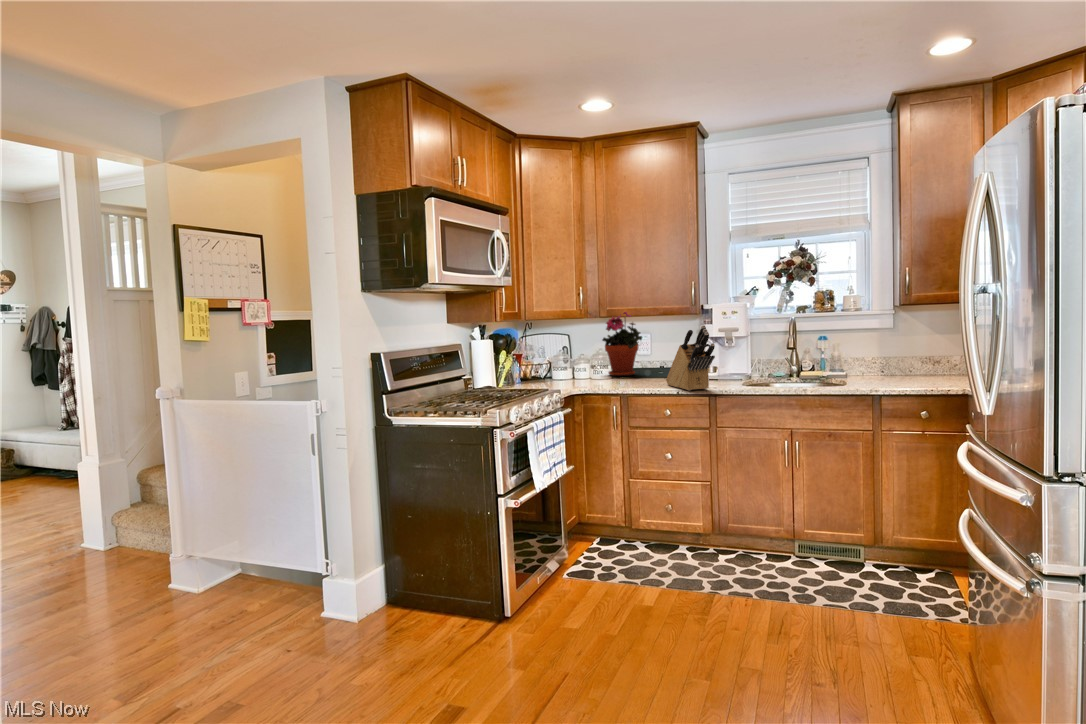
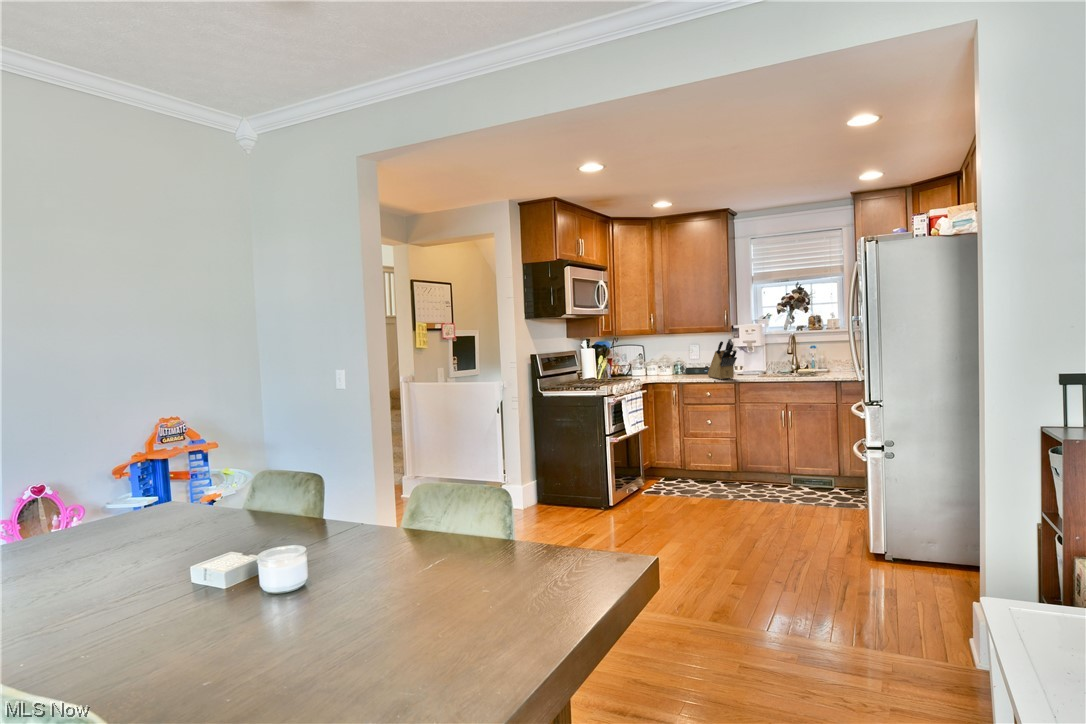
potted plant: present [602,312,642,376] -> none [666,326,693,373]

